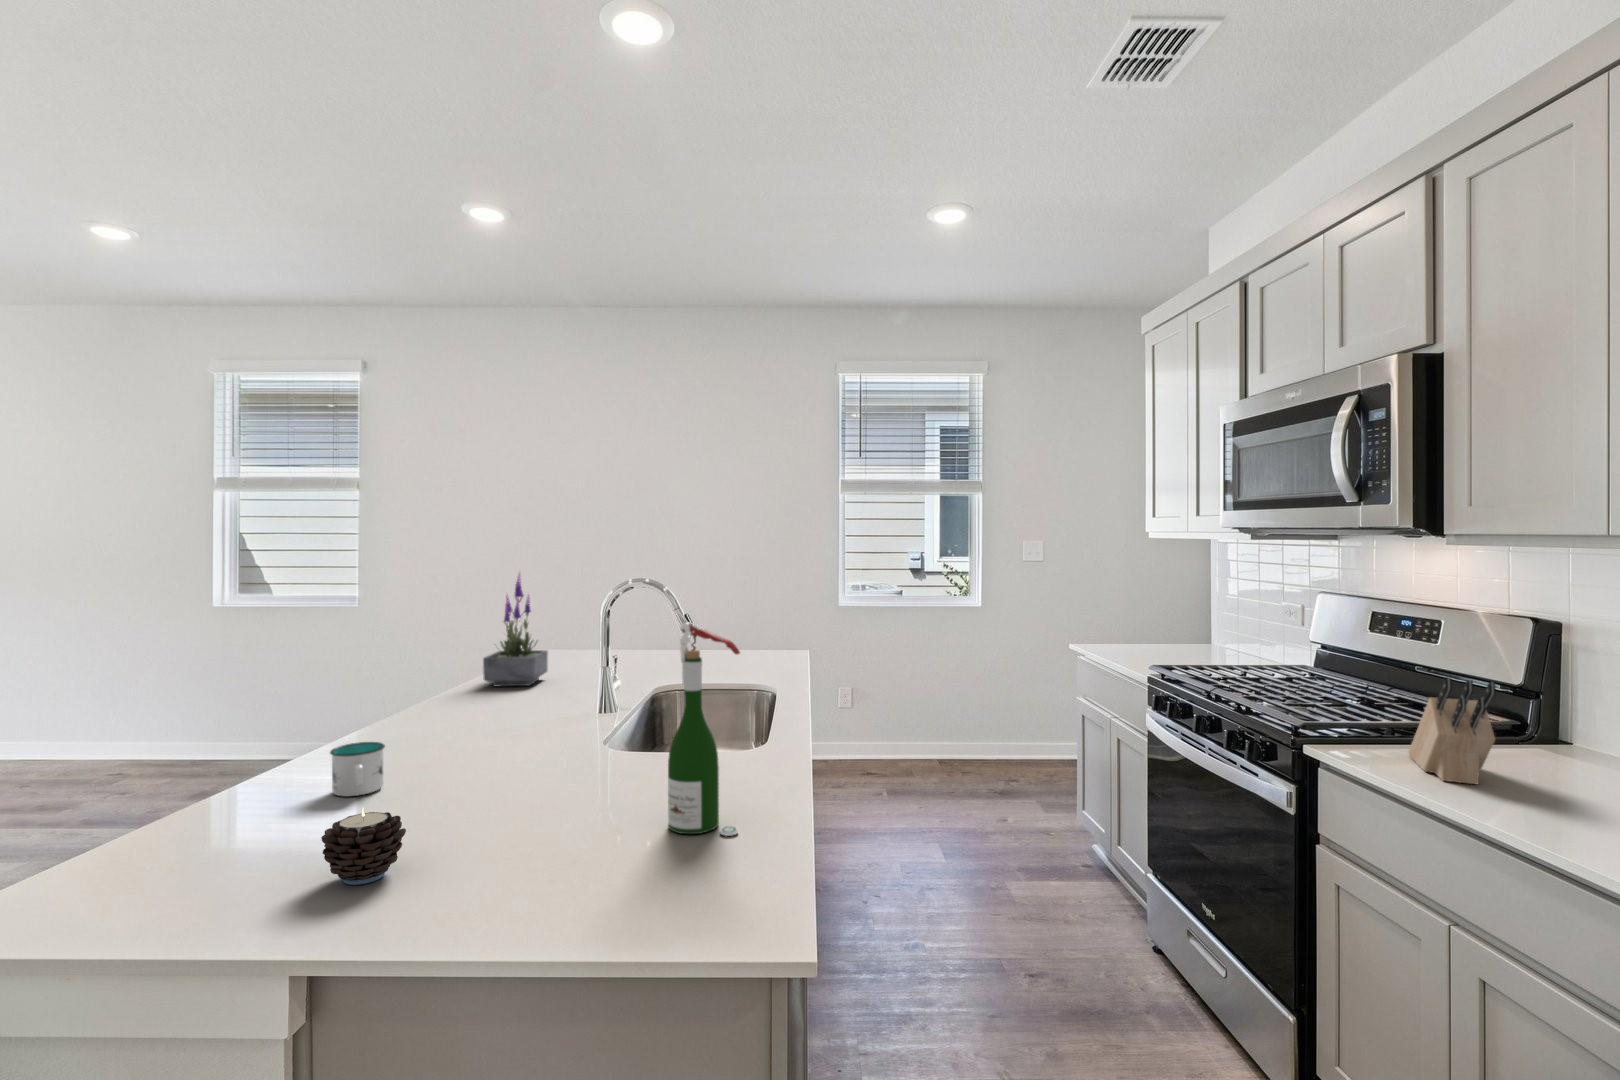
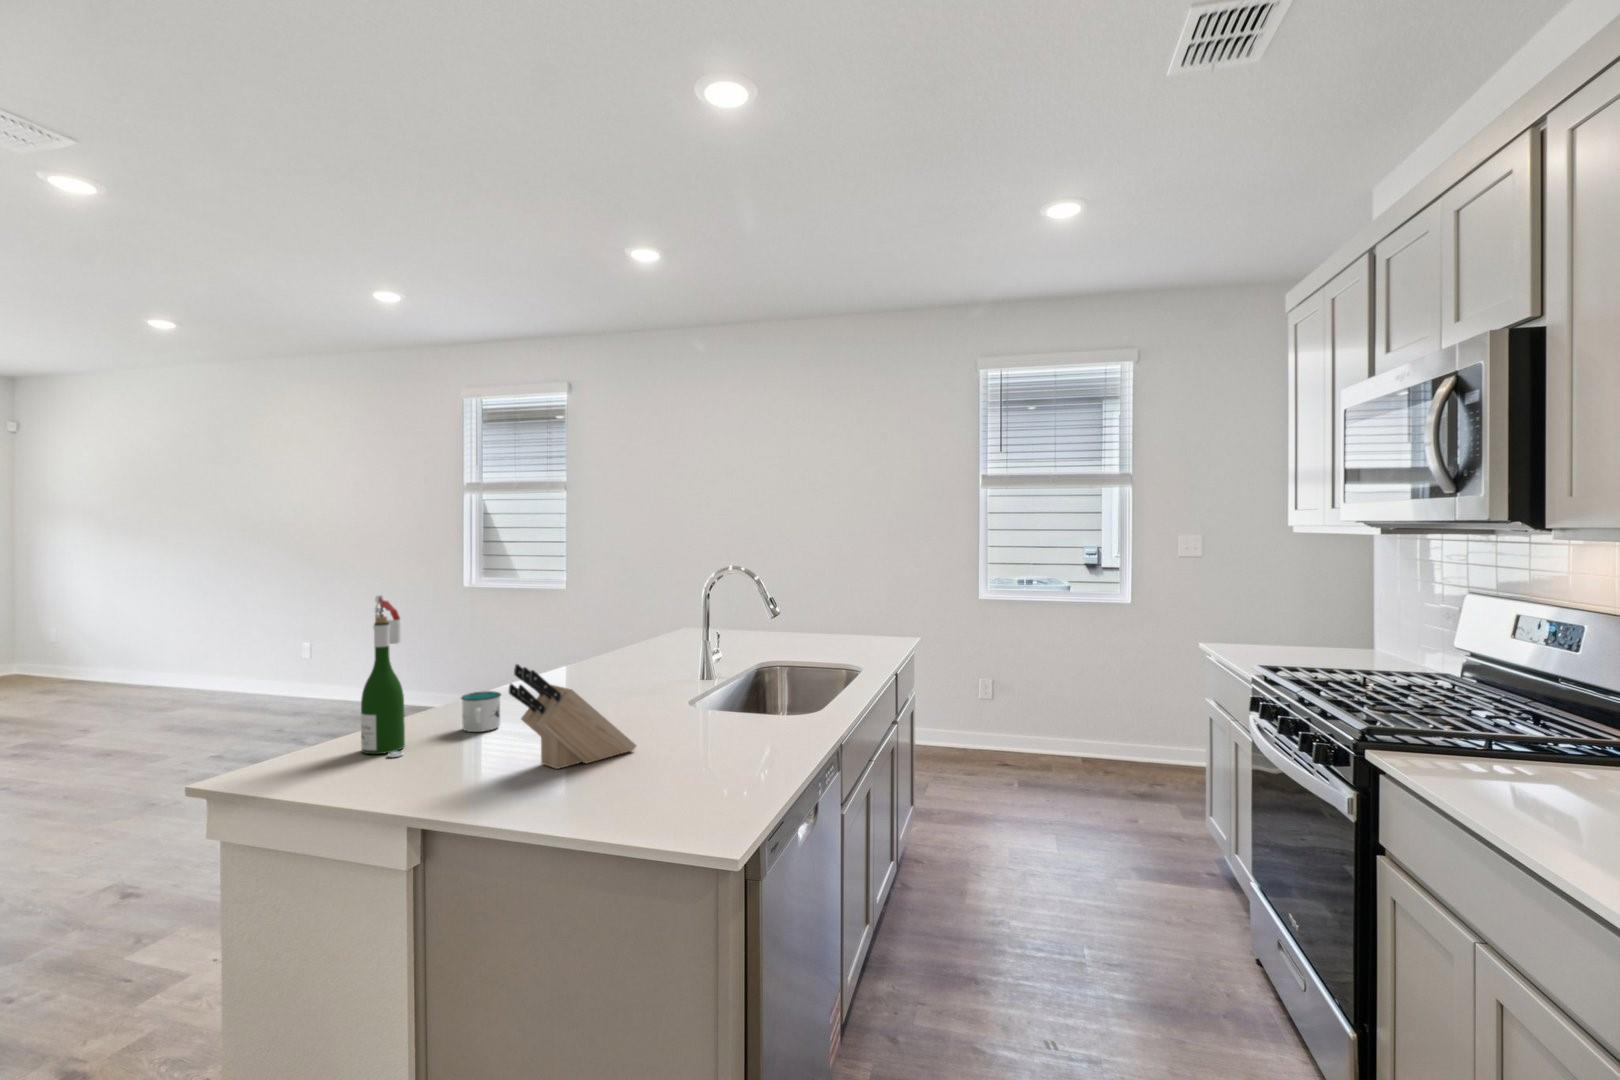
potted plant: present [483,574,548,686] -> none [624,559,678,657]
wine bottle: present [668,622,740,836] -> present [361,596,405,757]
knife block: present [1408,677,1496,784] -> present [509,664,636,769]
candle: present [321,808,406,885] -> none [414,735,475,792]

